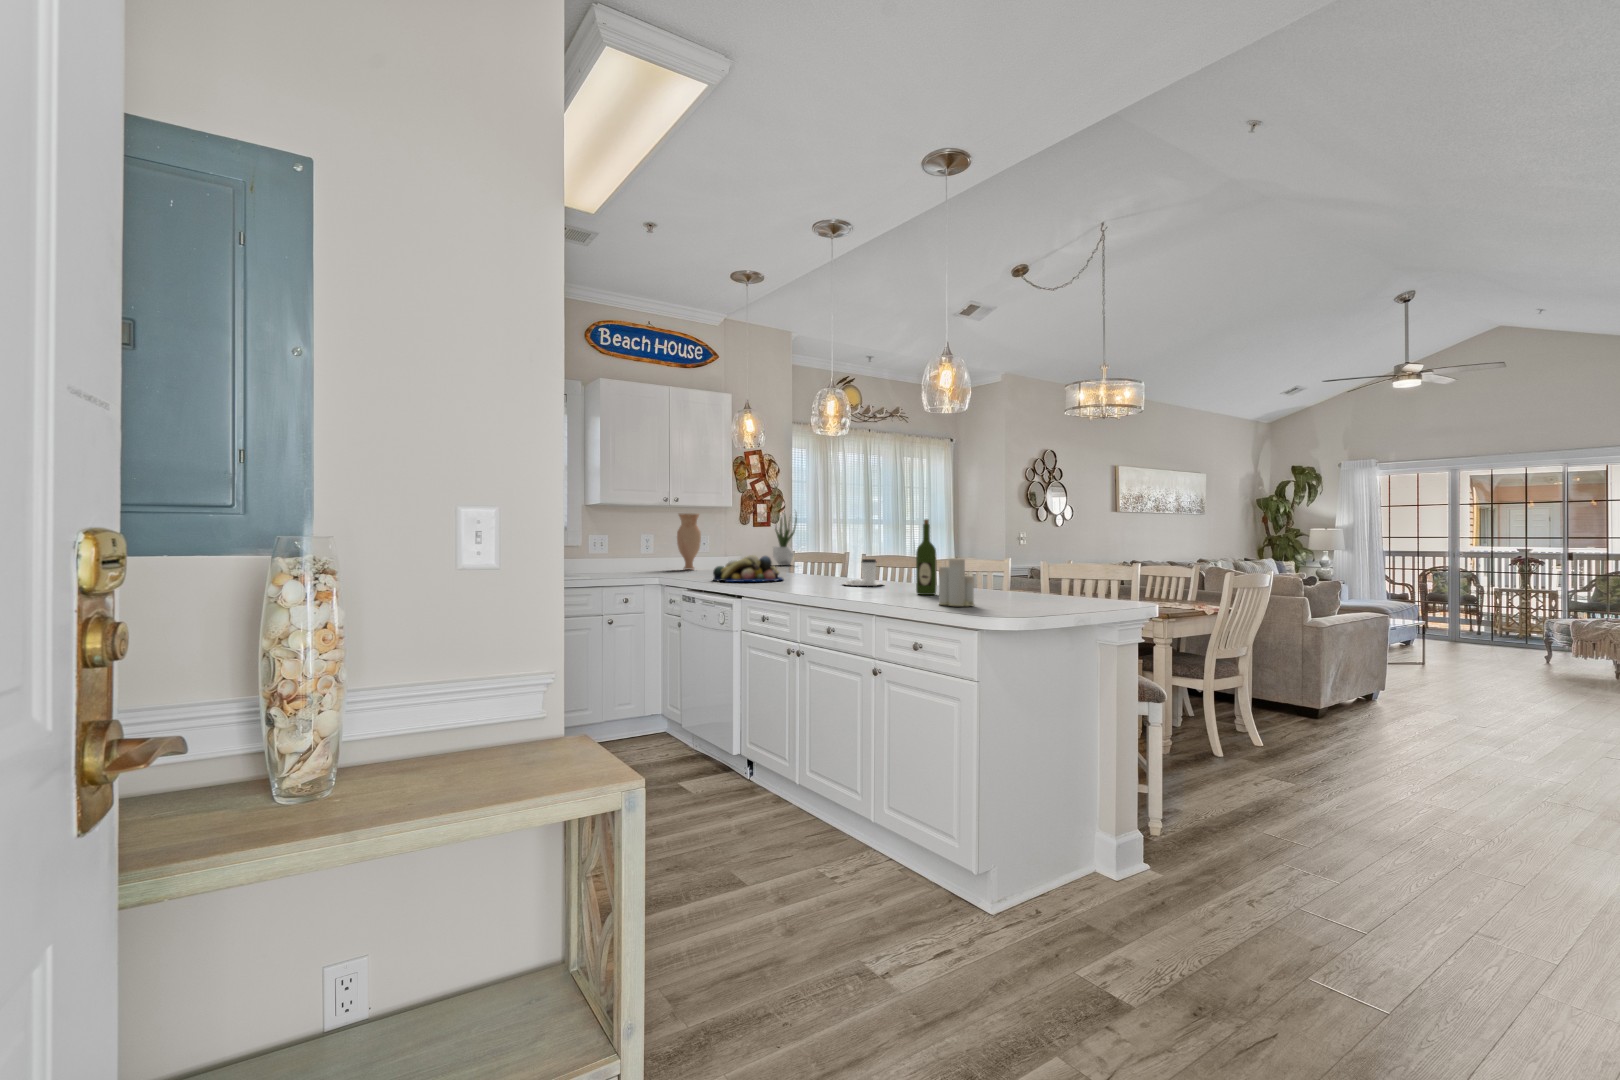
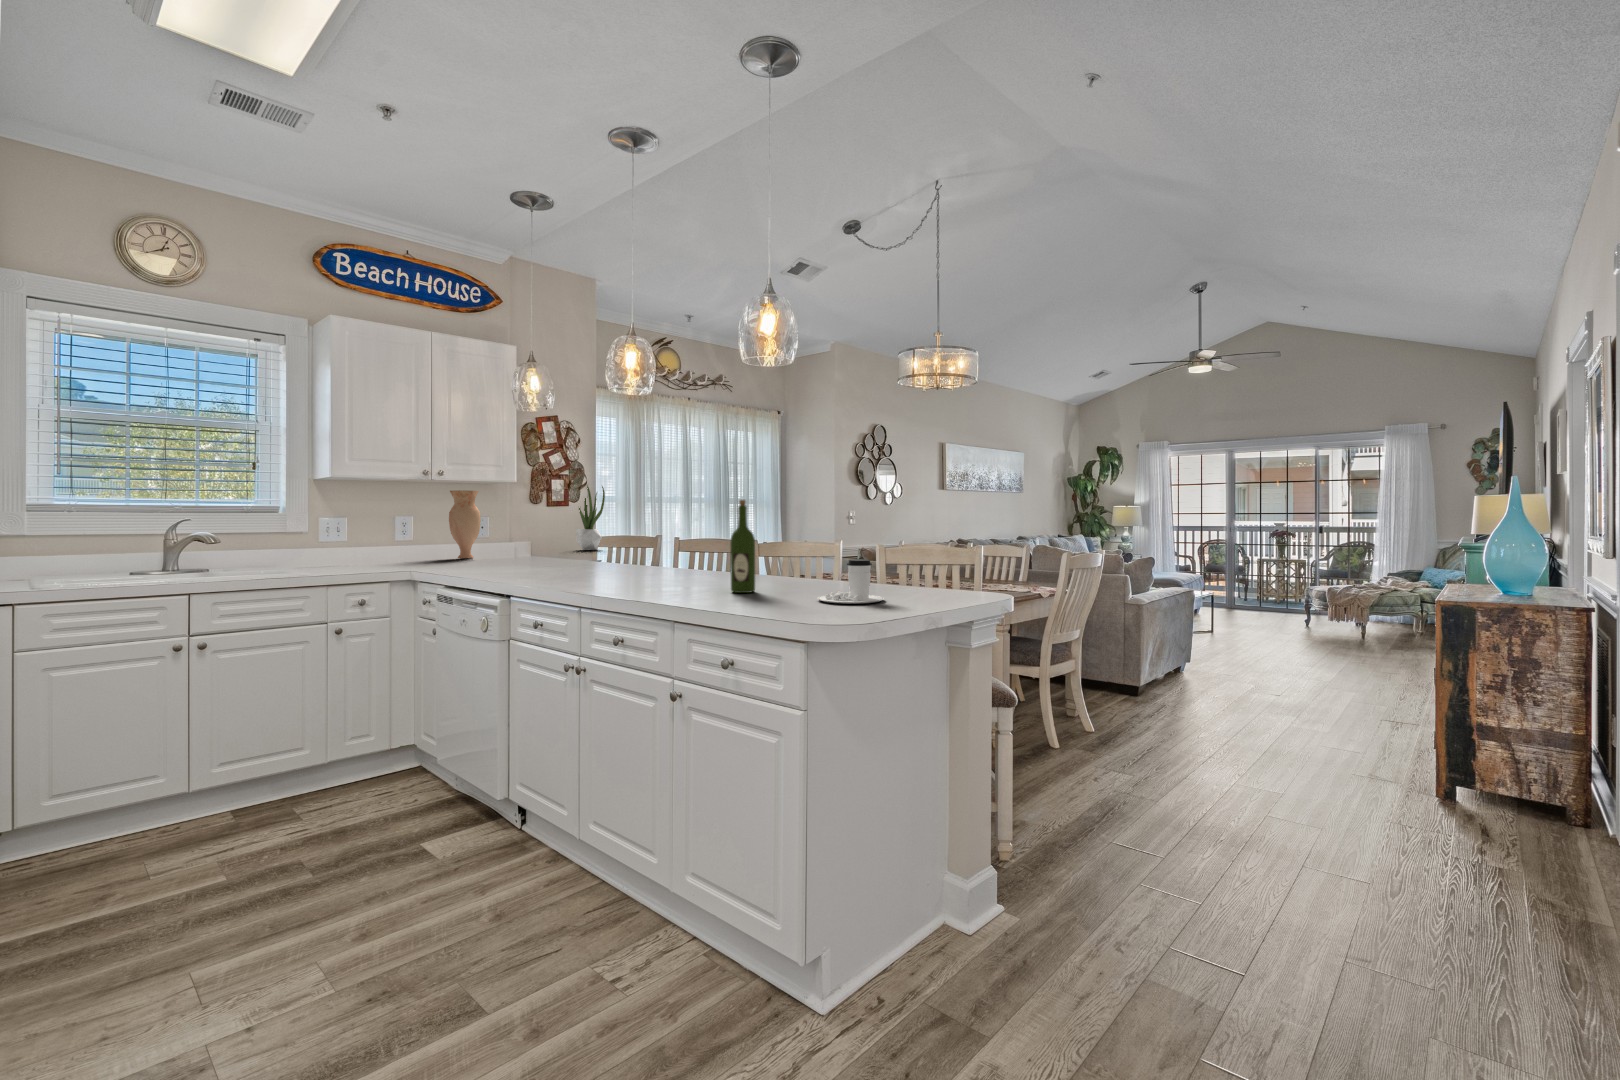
fruit bowl: present [713,555,783,582] -> none [480,543,575,577]
coffee cup: present [843,559,883,586] -> present [817,559,884,604]
candle: present [939,559,974,606] -> none [755,544,800,612]

